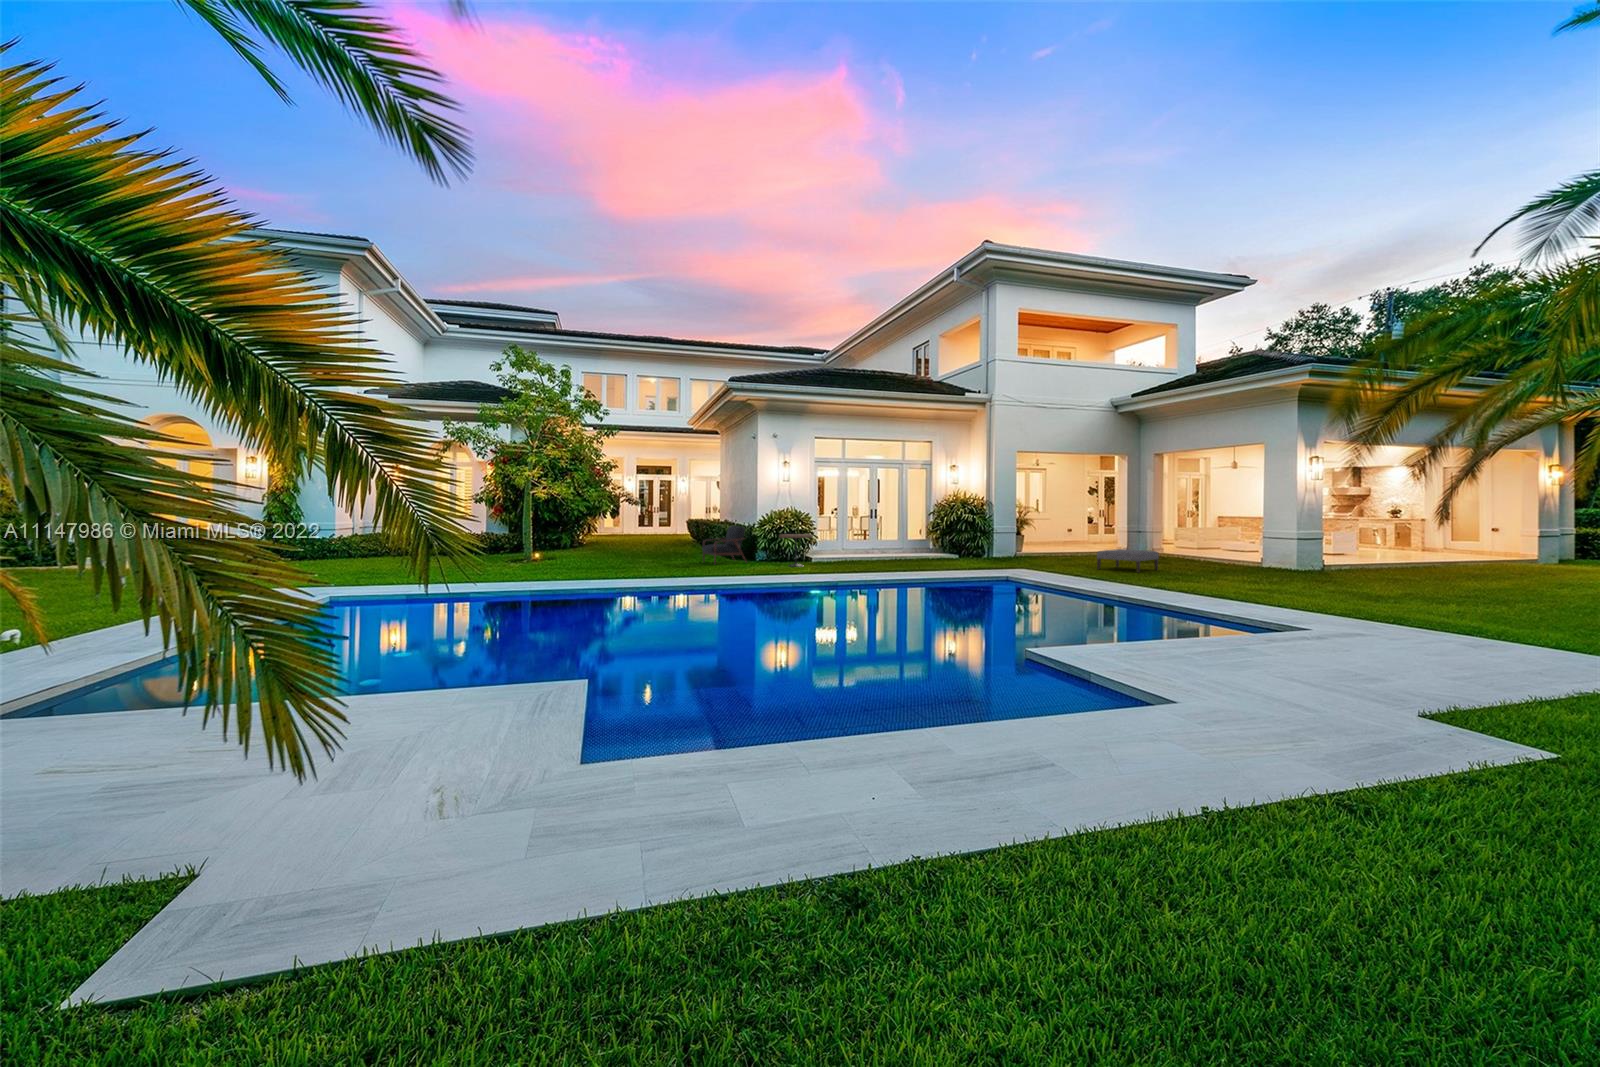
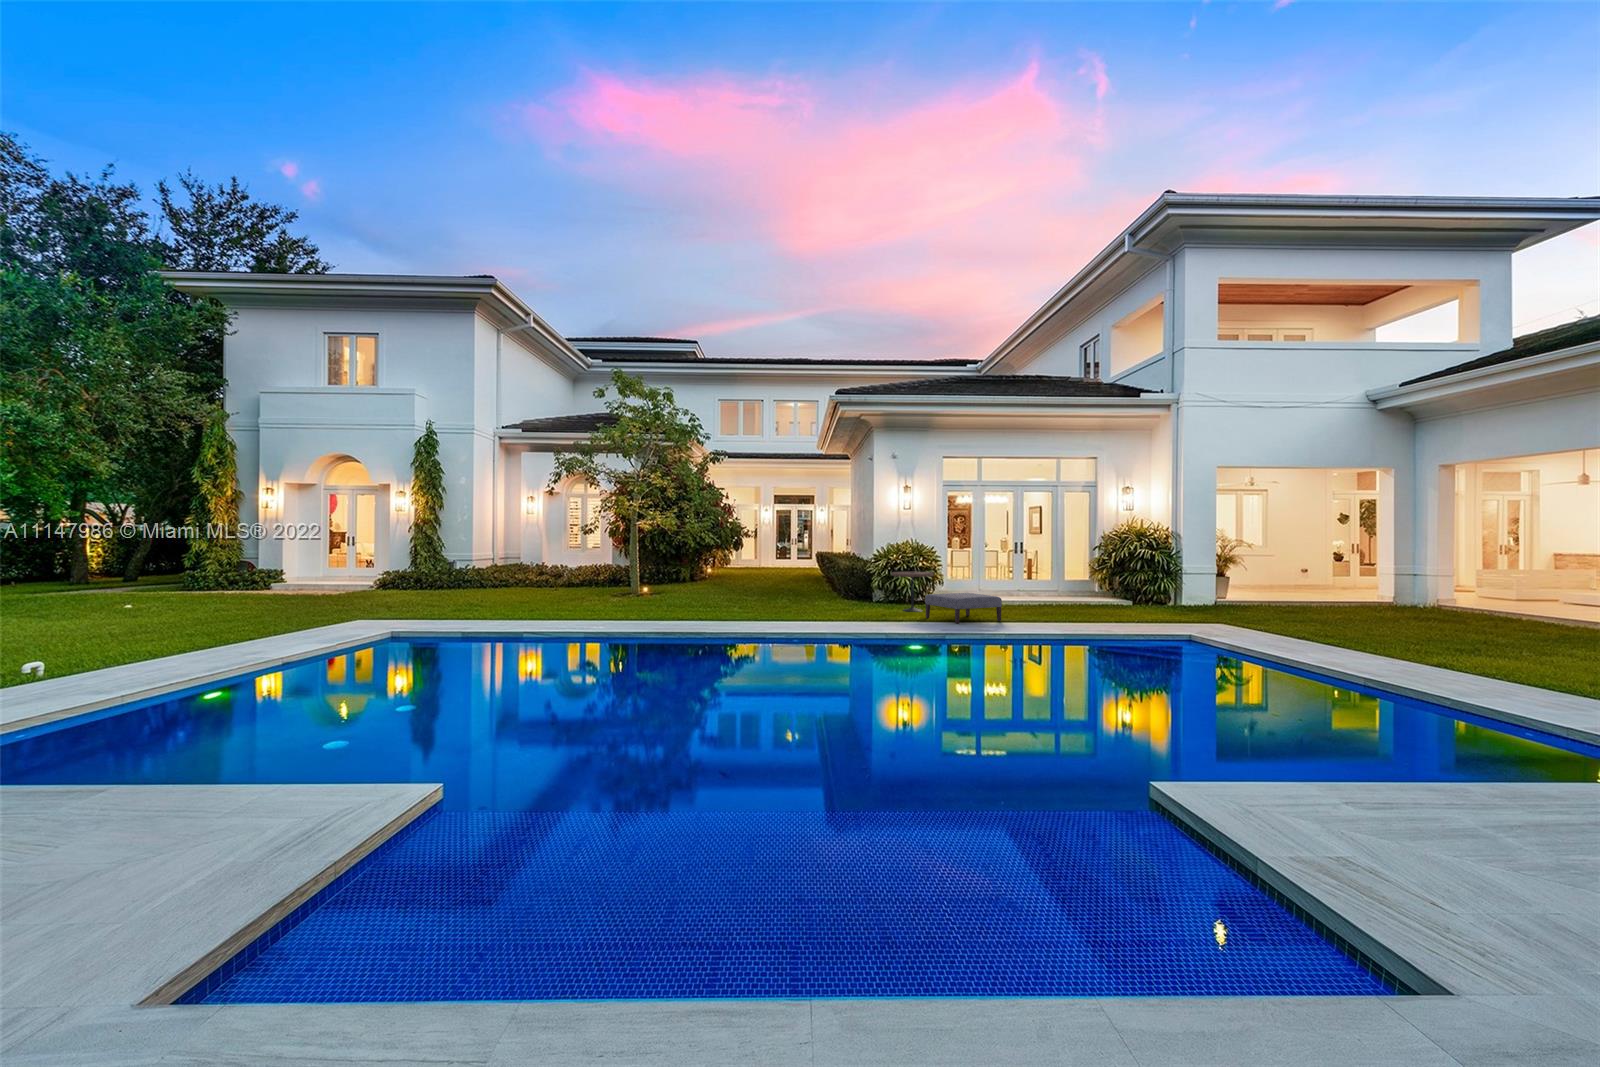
chair: present [702,526,745,563] -> none [808,561,859,606]
ottoman: present [1097,549,1159,572] -> present [925,593,1002,624]

